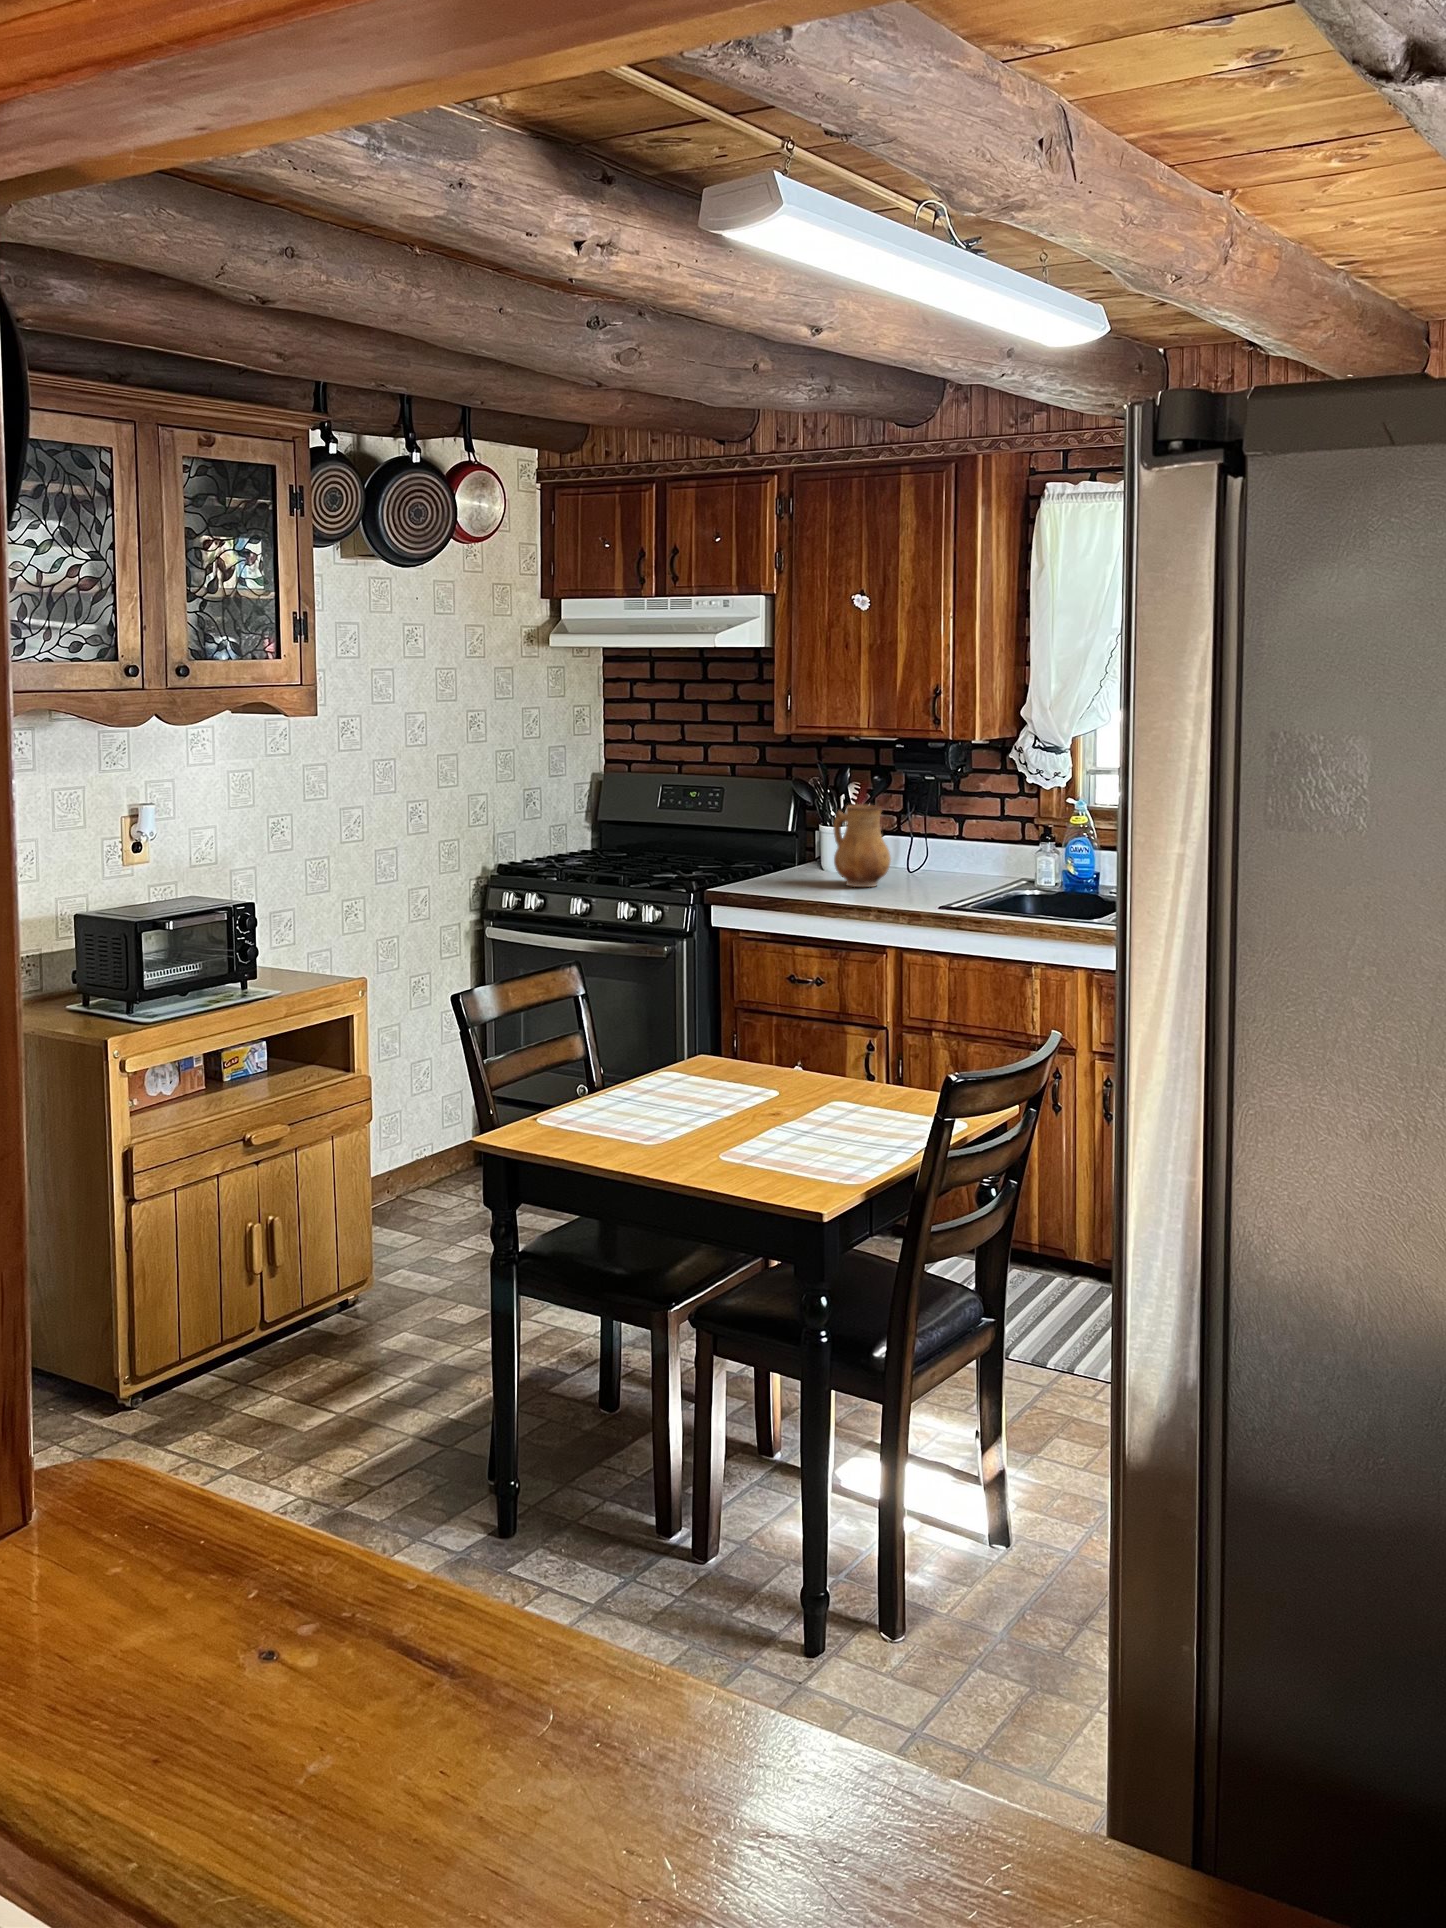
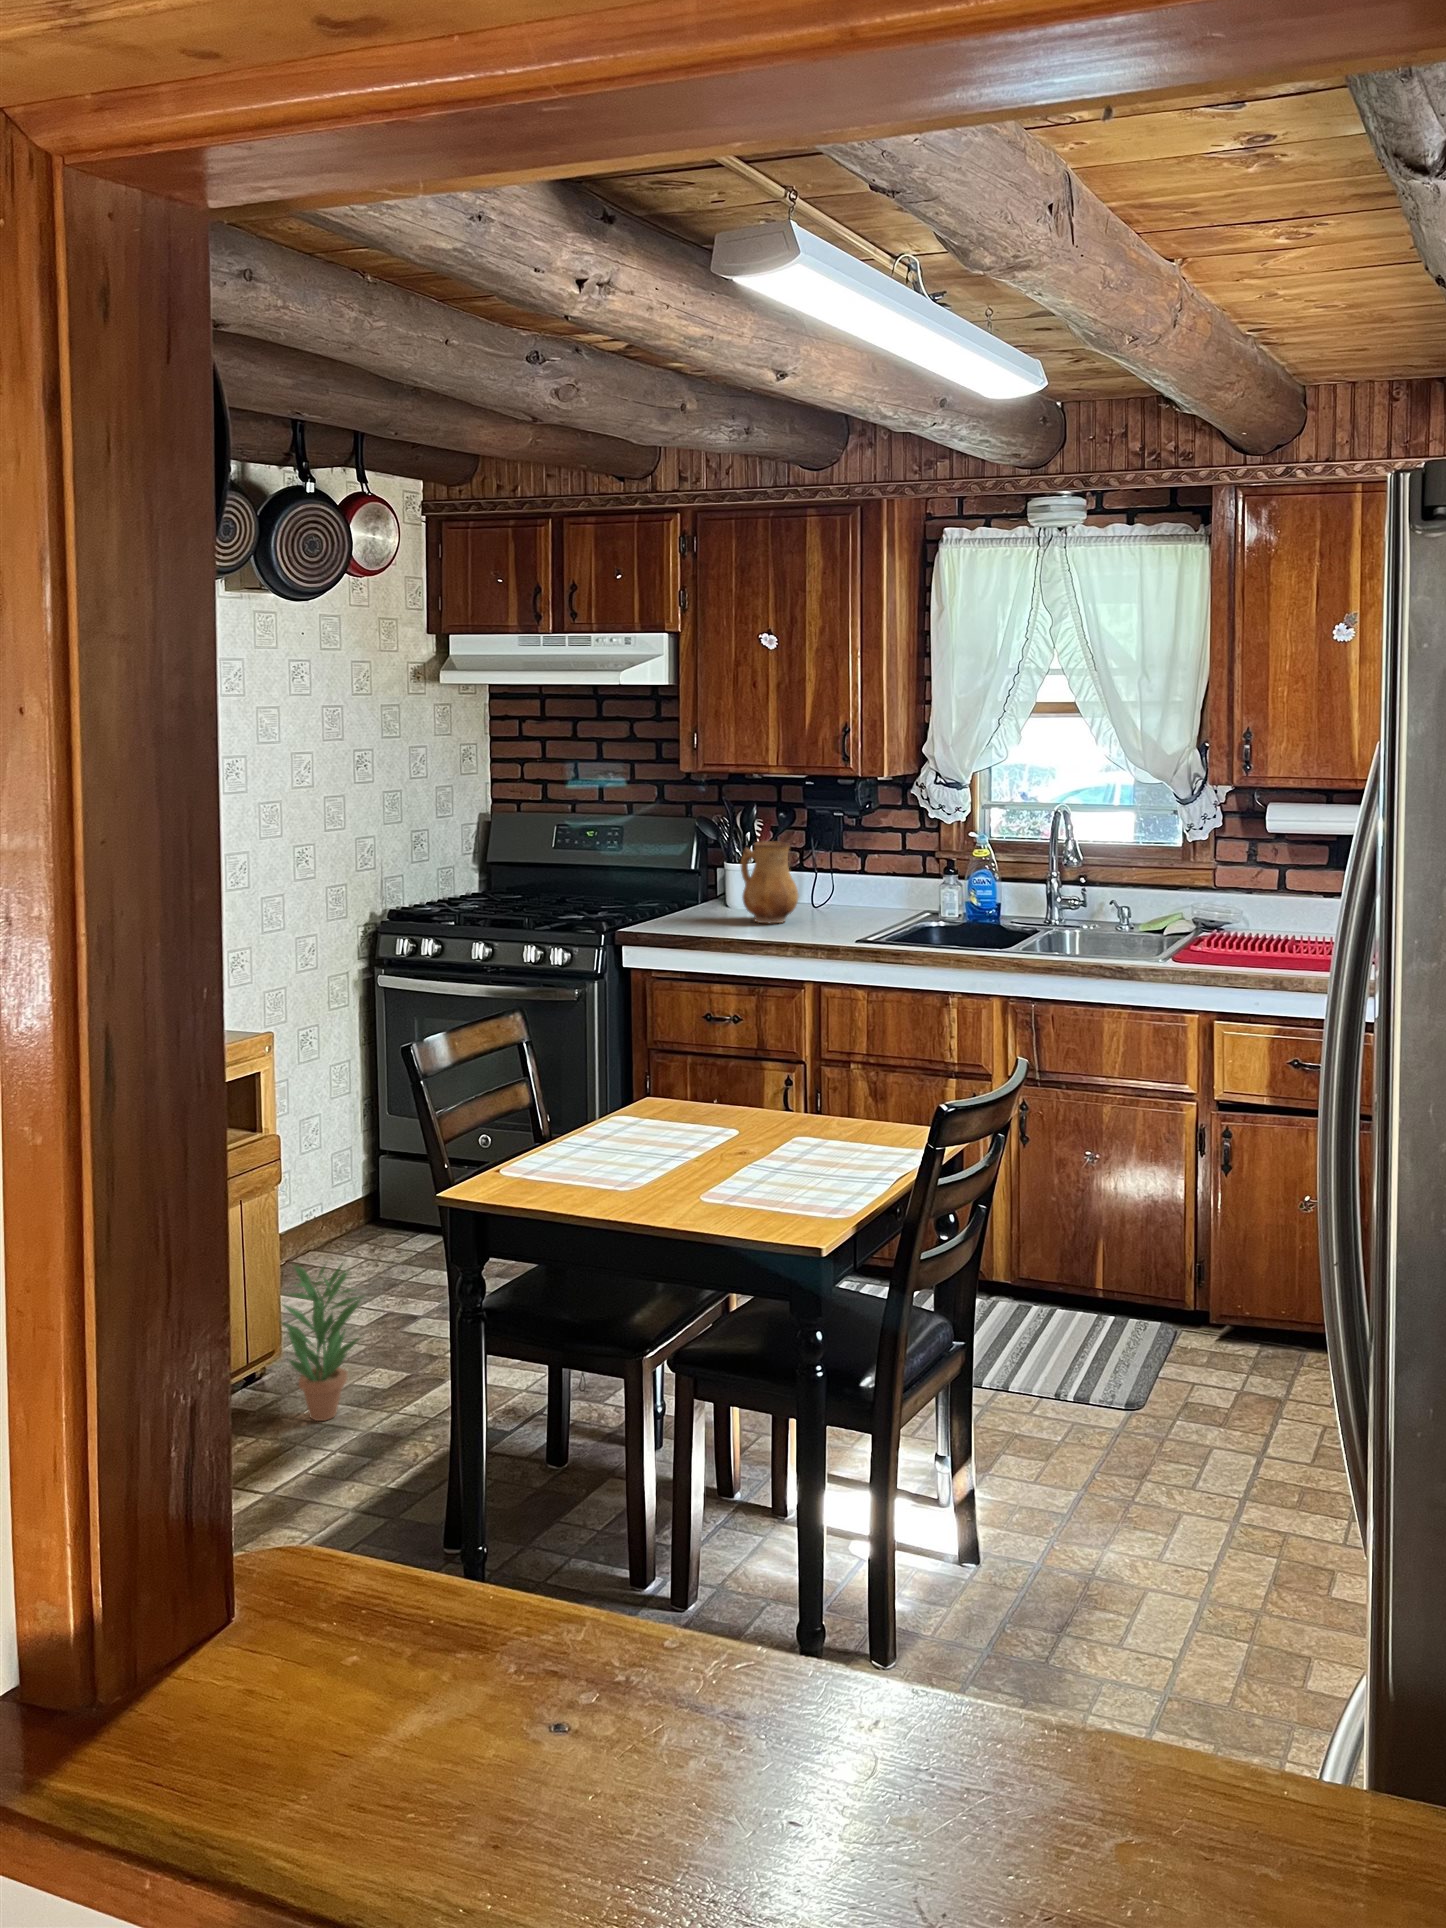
potted plant: none [356,1198,441,1351] -> present [281,1263,363,1421]

